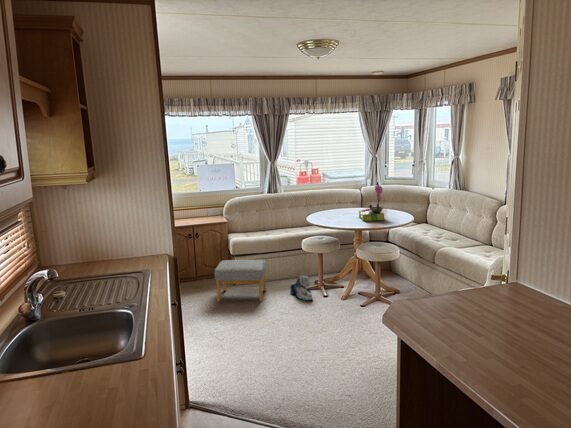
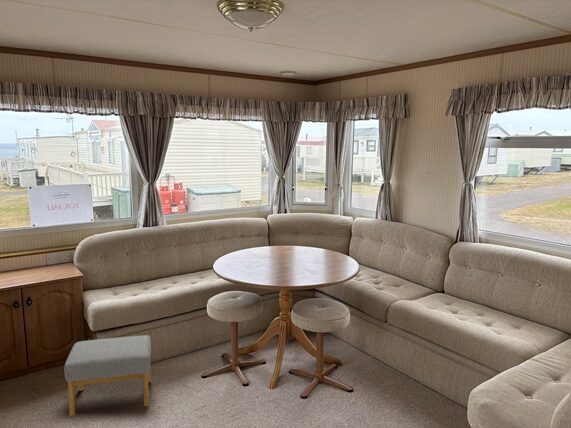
flower arrangement: present [359,185,384,221] -> none [287,217,324,271]
plush toy: present [290,275,312,301] -> none [190,354,228,396]

